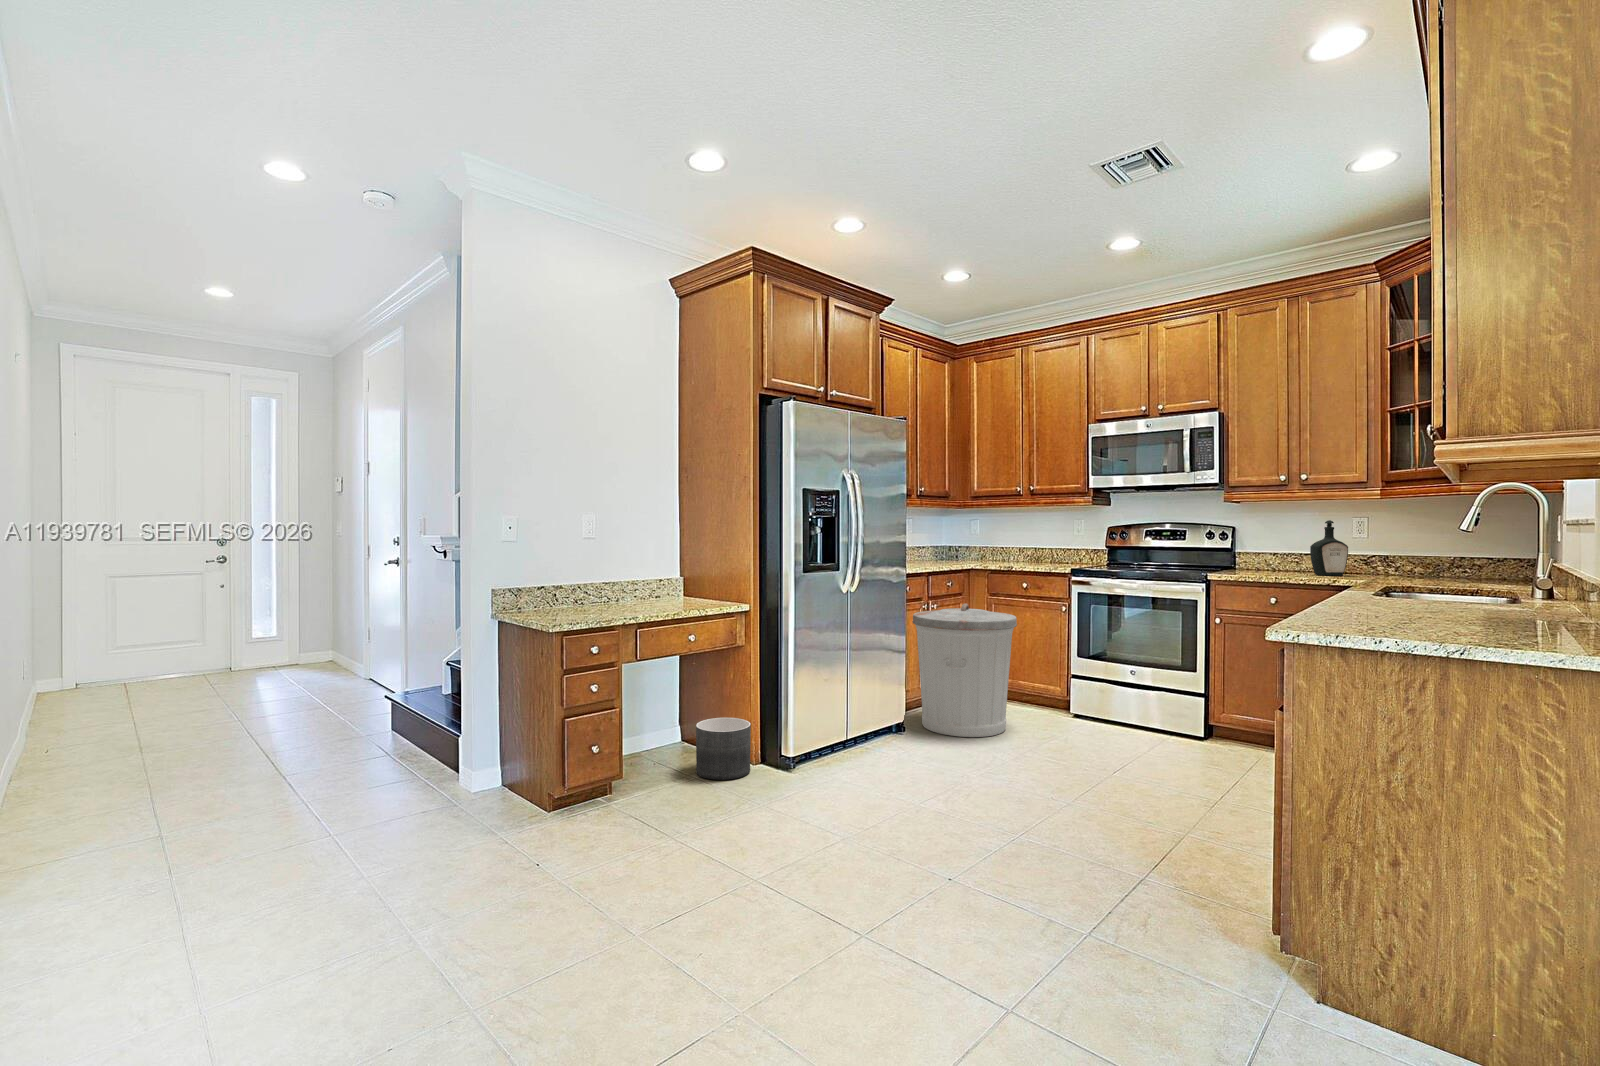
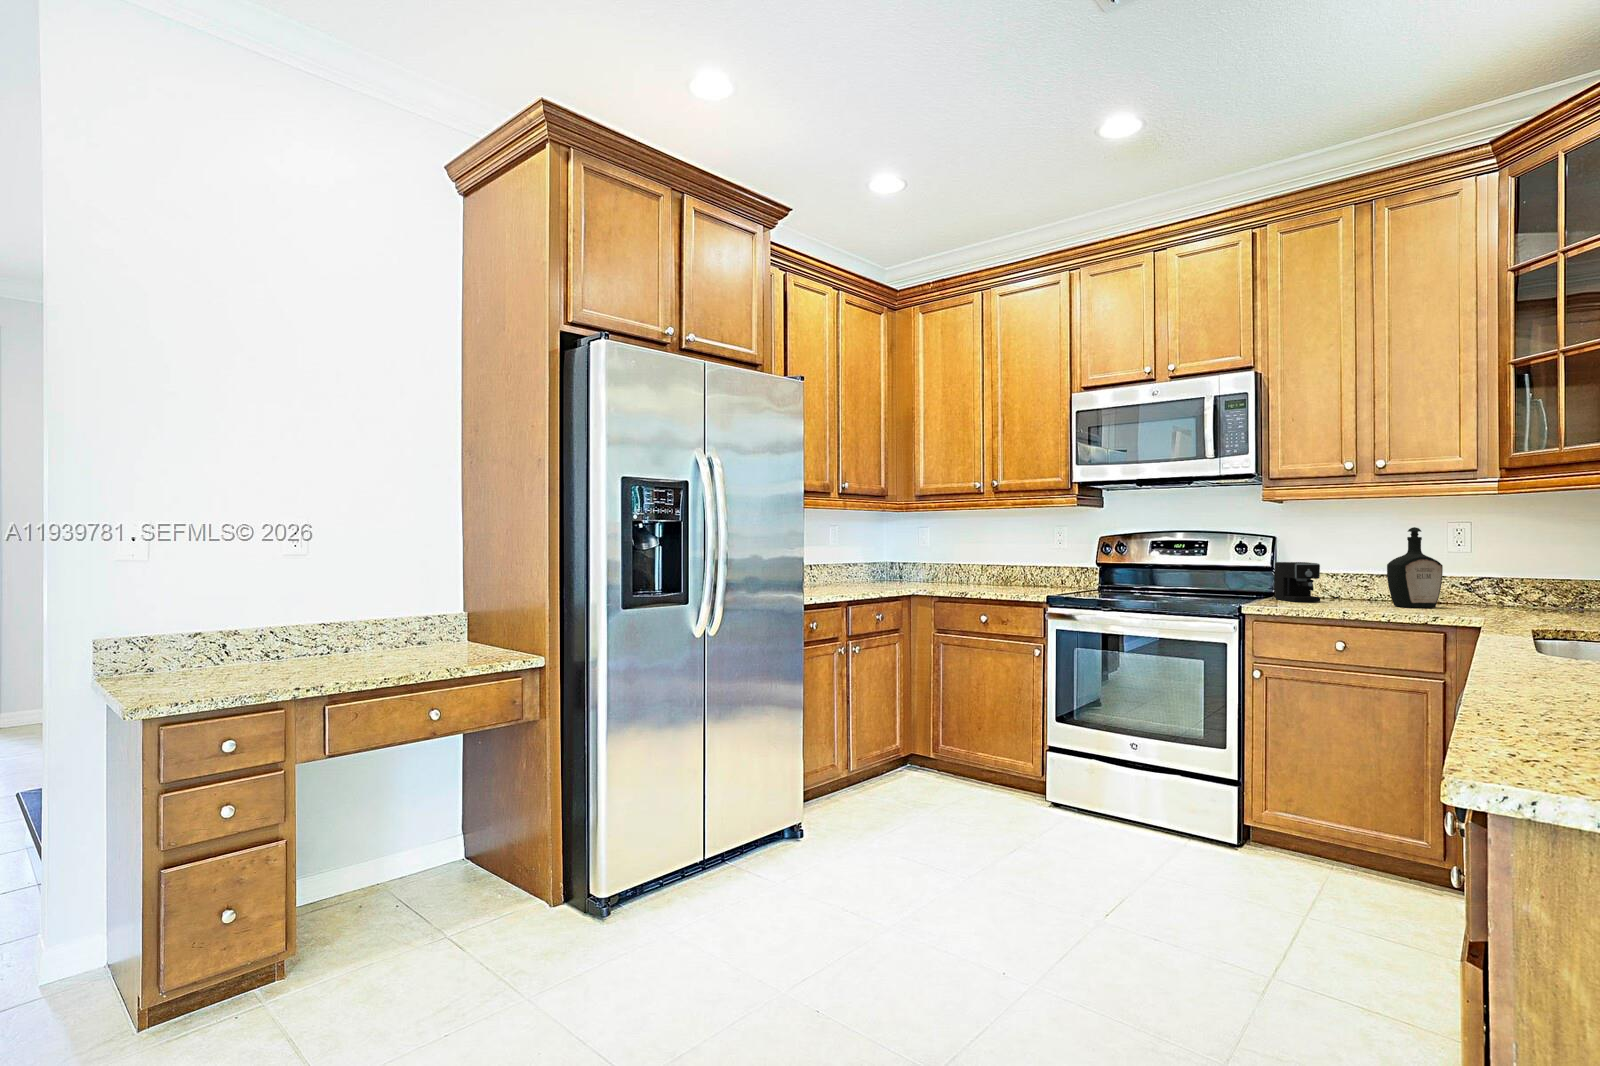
coffee maker: none [1234,545,1280,573] -> present [1275,562,1339,602]
trash can: present [912,604,1017,737] -> none [818,647,968,848]
planter: present [696,718,751,780] -> none [442,836,535,947]

